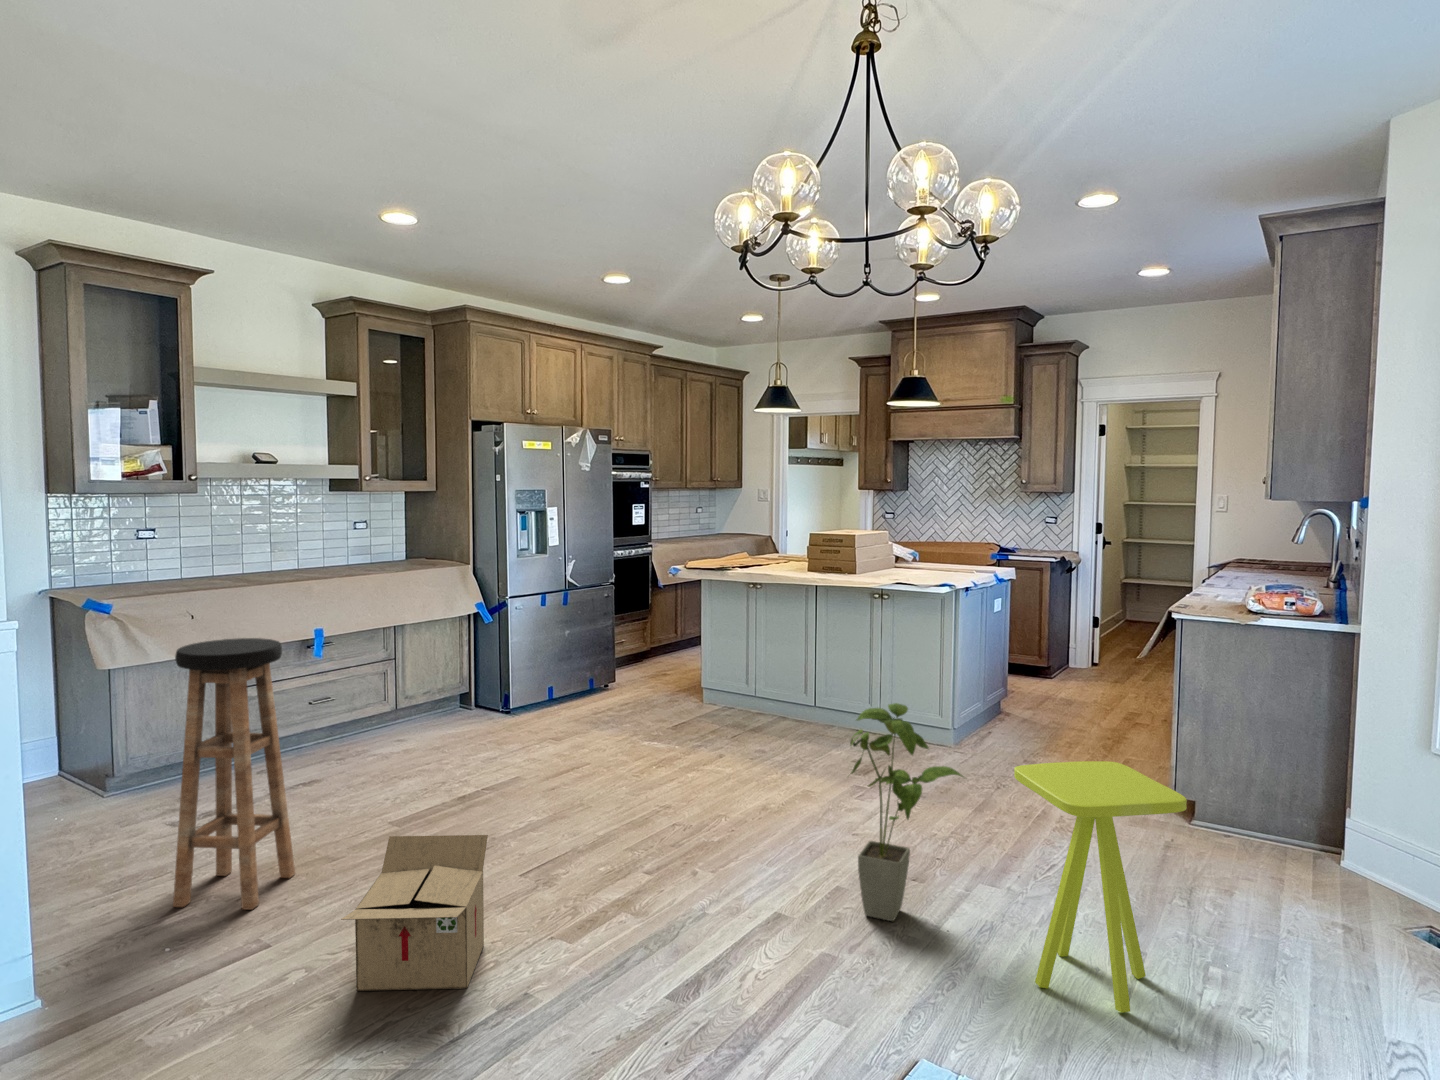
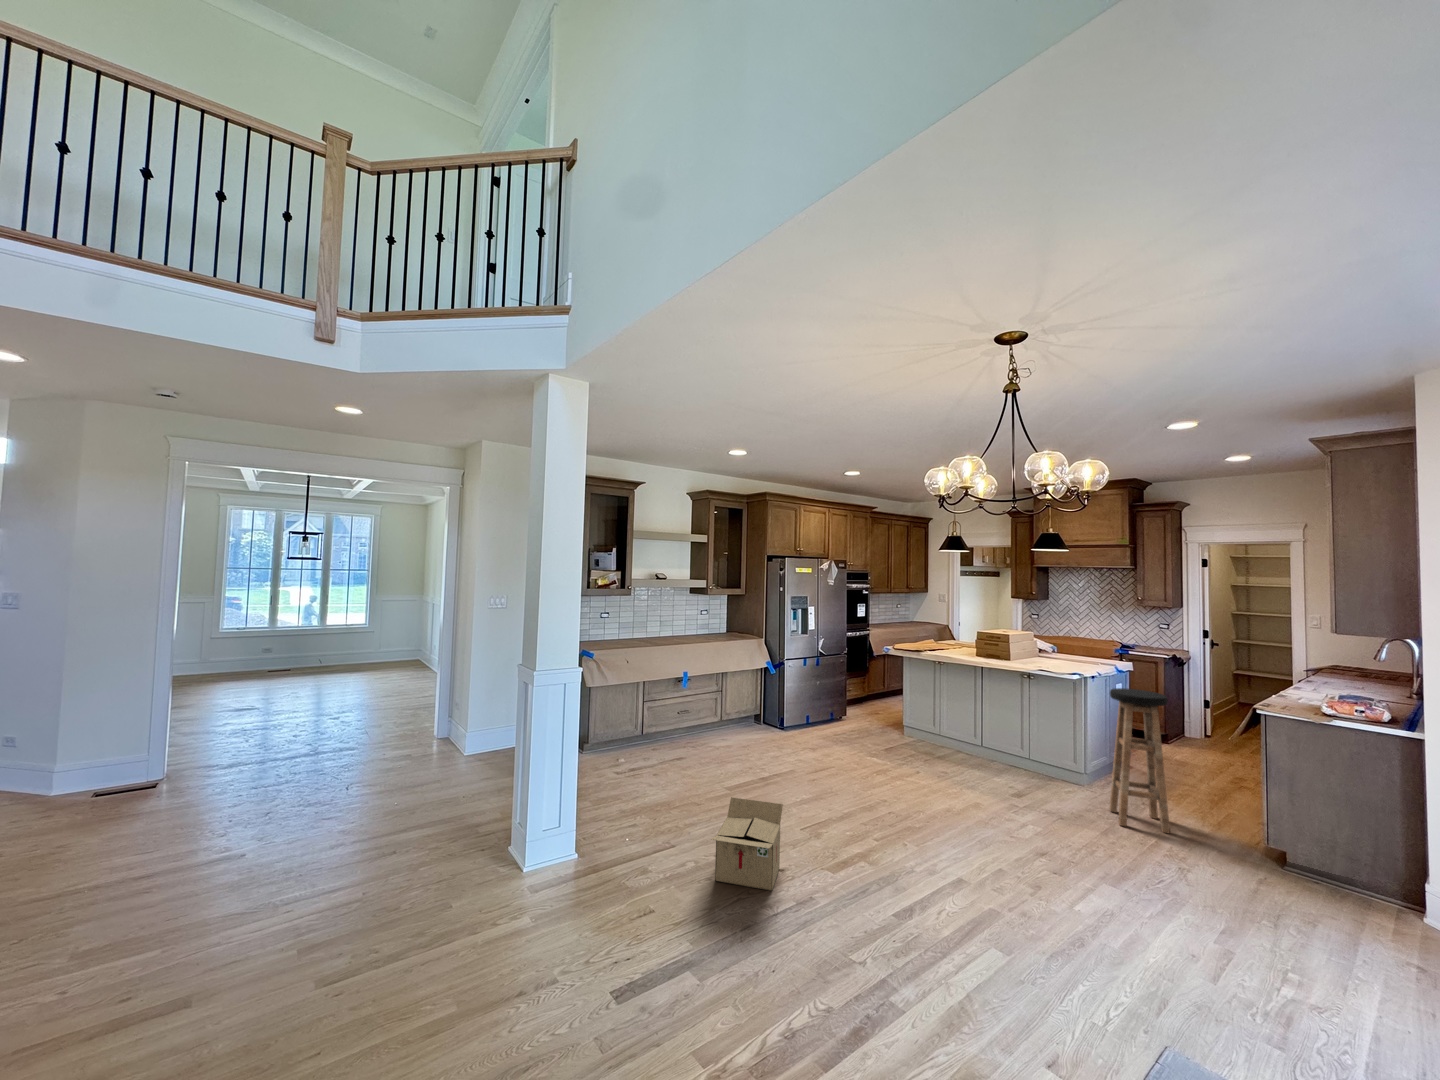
bar stool: present [173,638,295,910] -> present [1109,688,1170,833]
house plant: present [850,703,964,921] -> none [1001,756,1086,900]
side table: present [1014,761,1187,1012] -> none [1119,808,1253,995]

